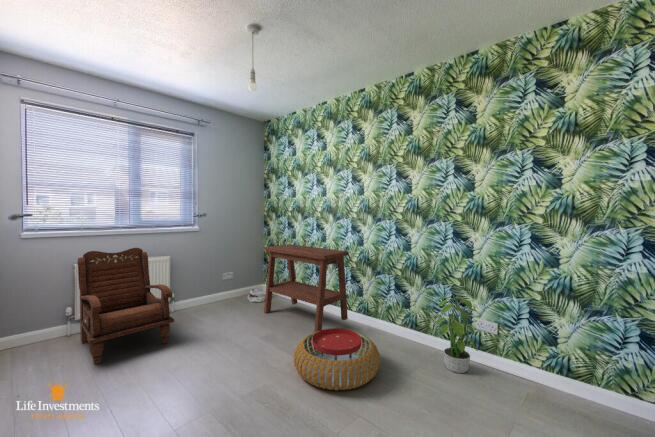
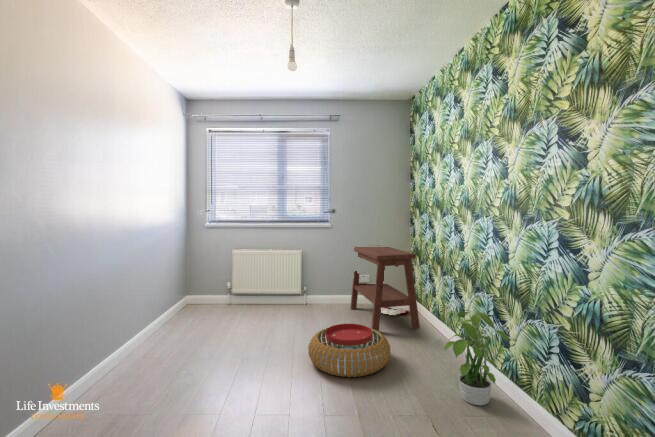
armchair: present [78,248,174,364] -> none [213,242,267,317]

